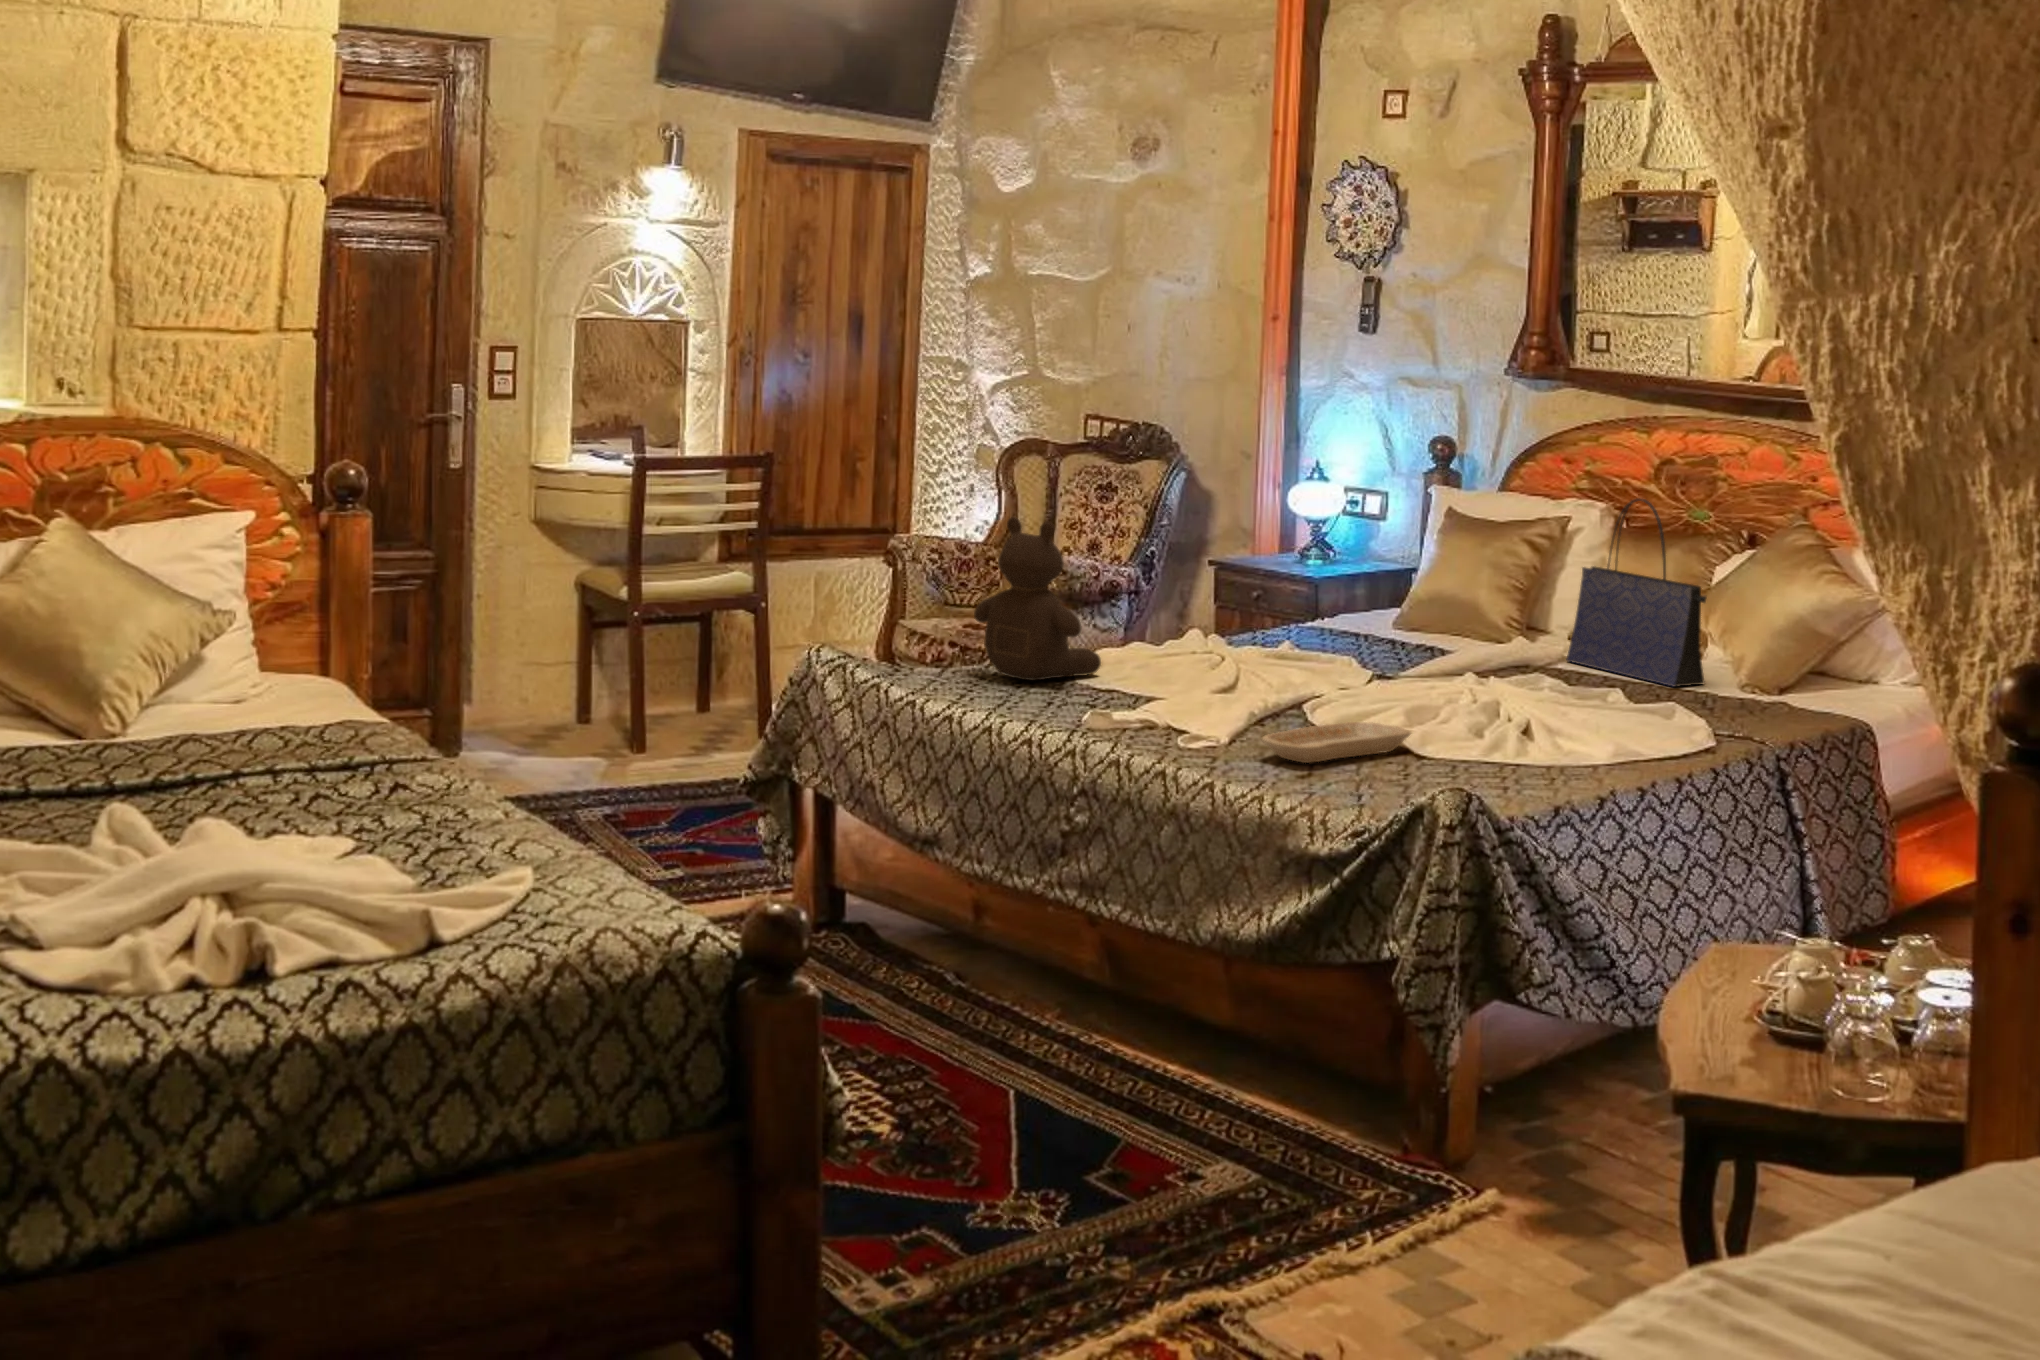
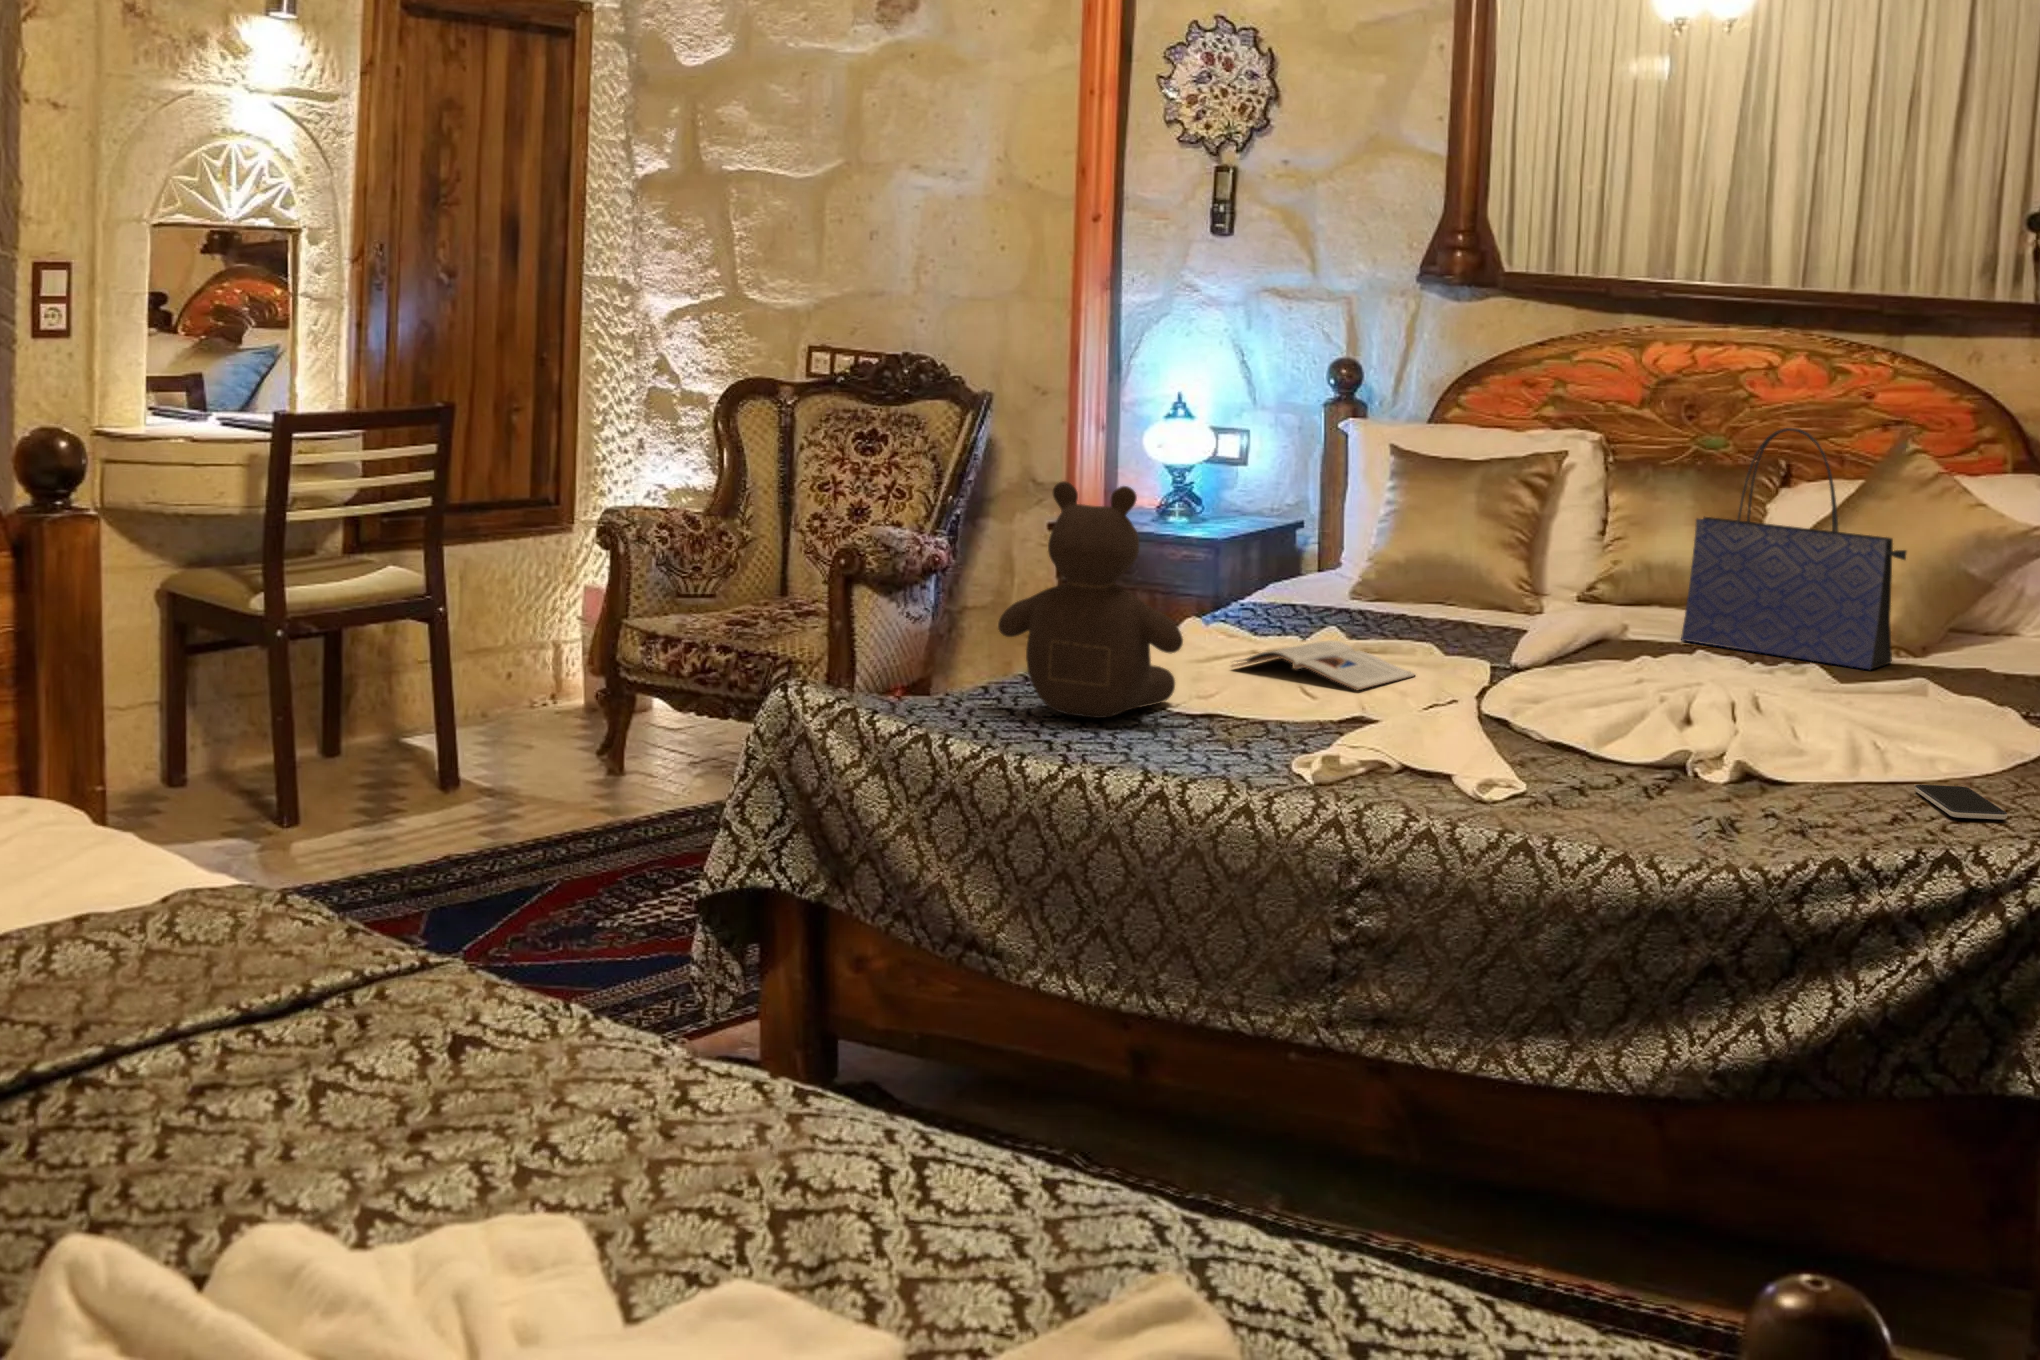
magazine: none [1179,643,1308,676] -> present [1232,640,1415,690]
tray: present [1262,722,1411,763] -> none [1617,758,1777,832]
smartphone: none [1508,750,1559,772] -> present [1915,785,2007,819]

